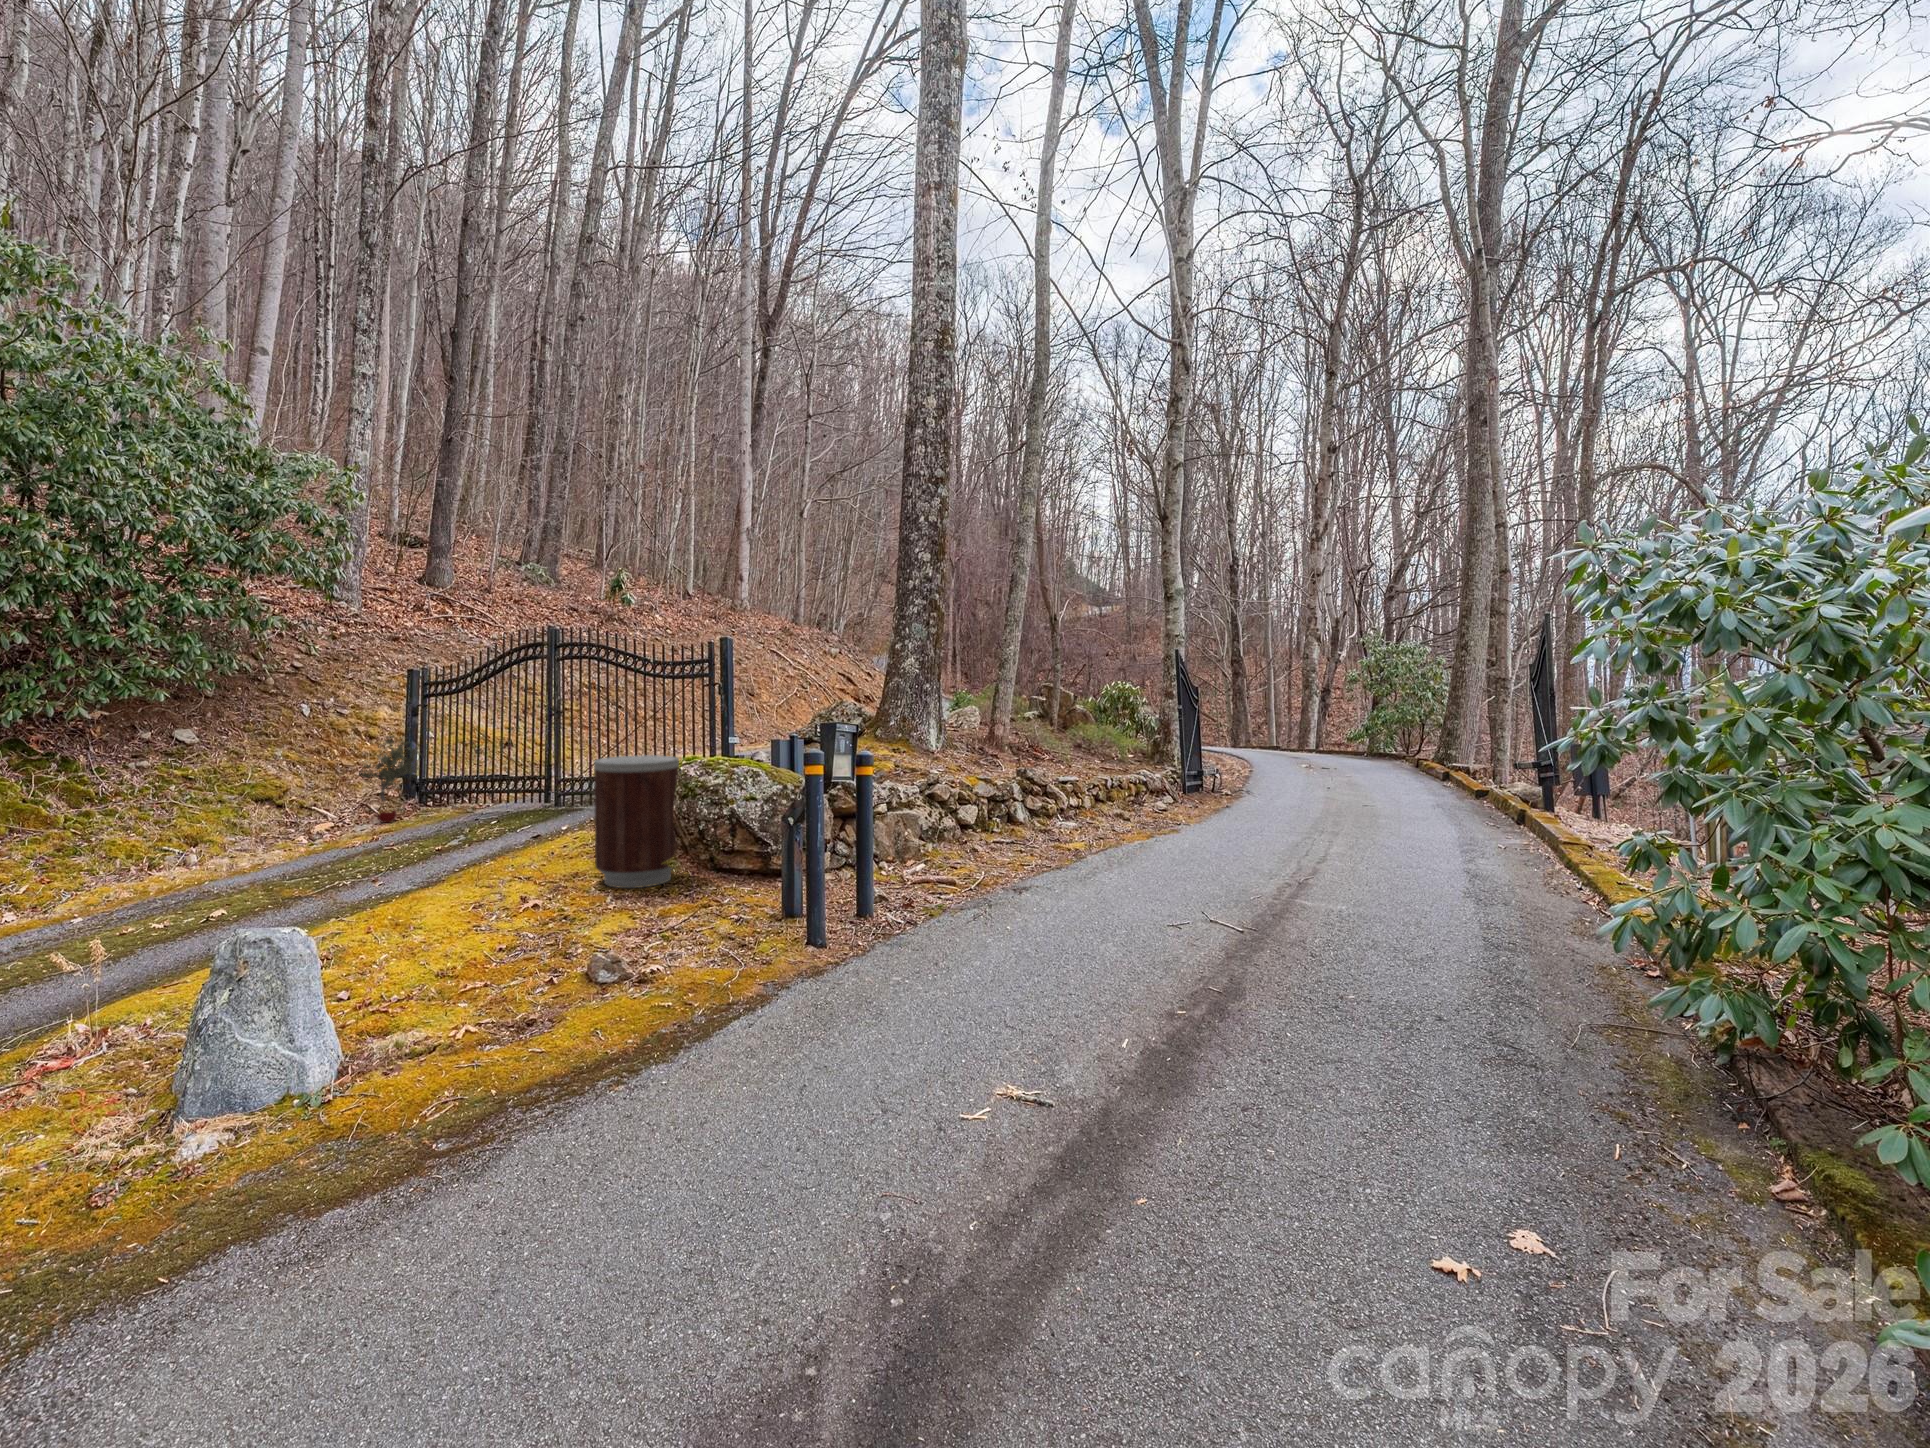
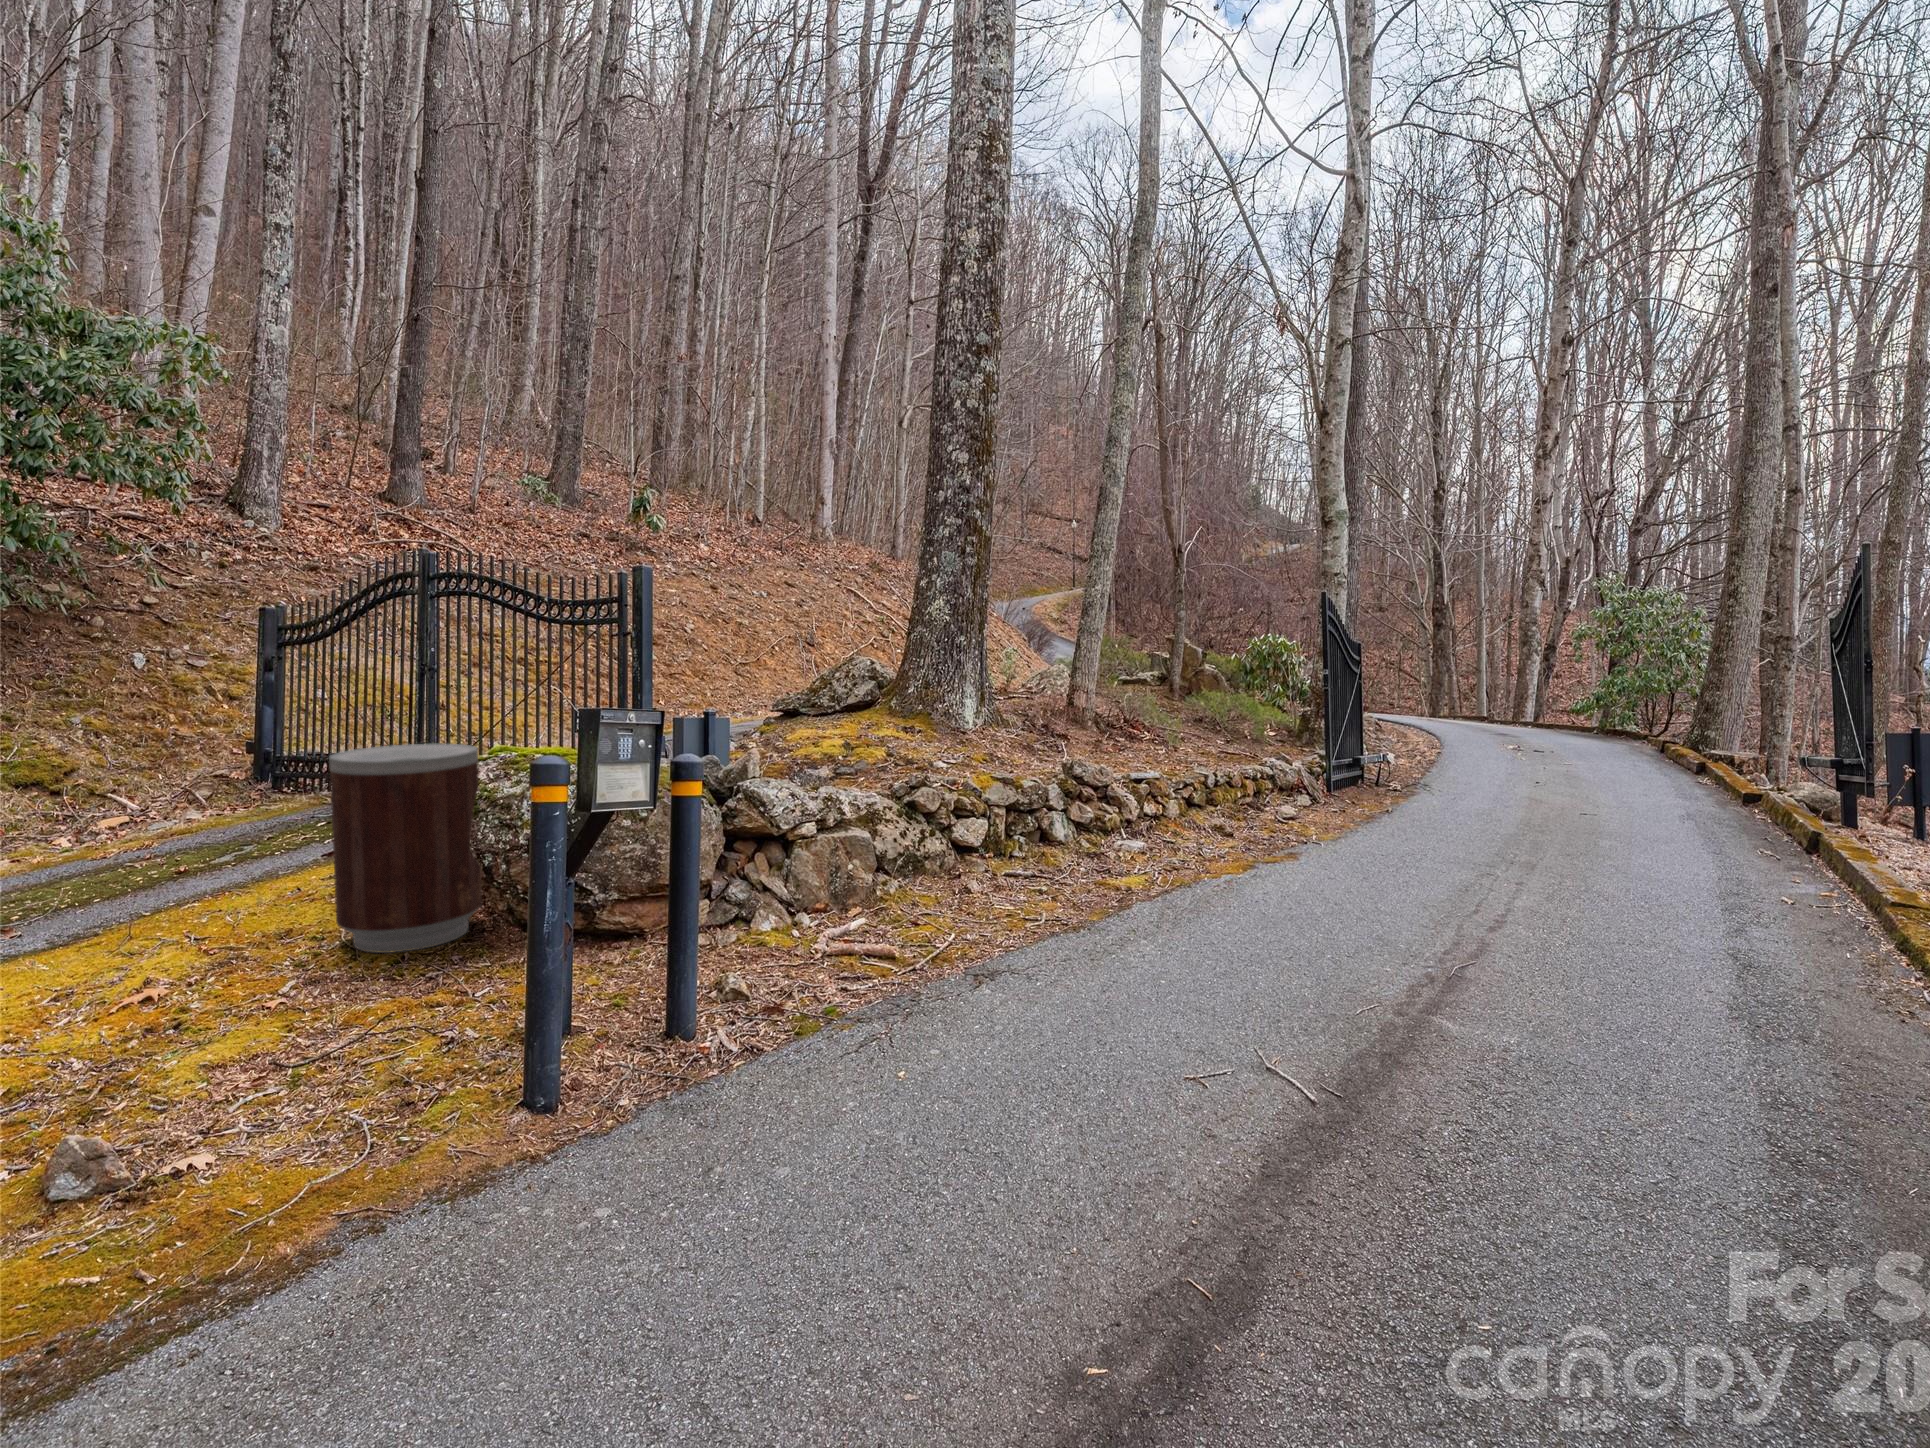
potted tree: present [358,736,418,823] -> none [186,696,274,814]

